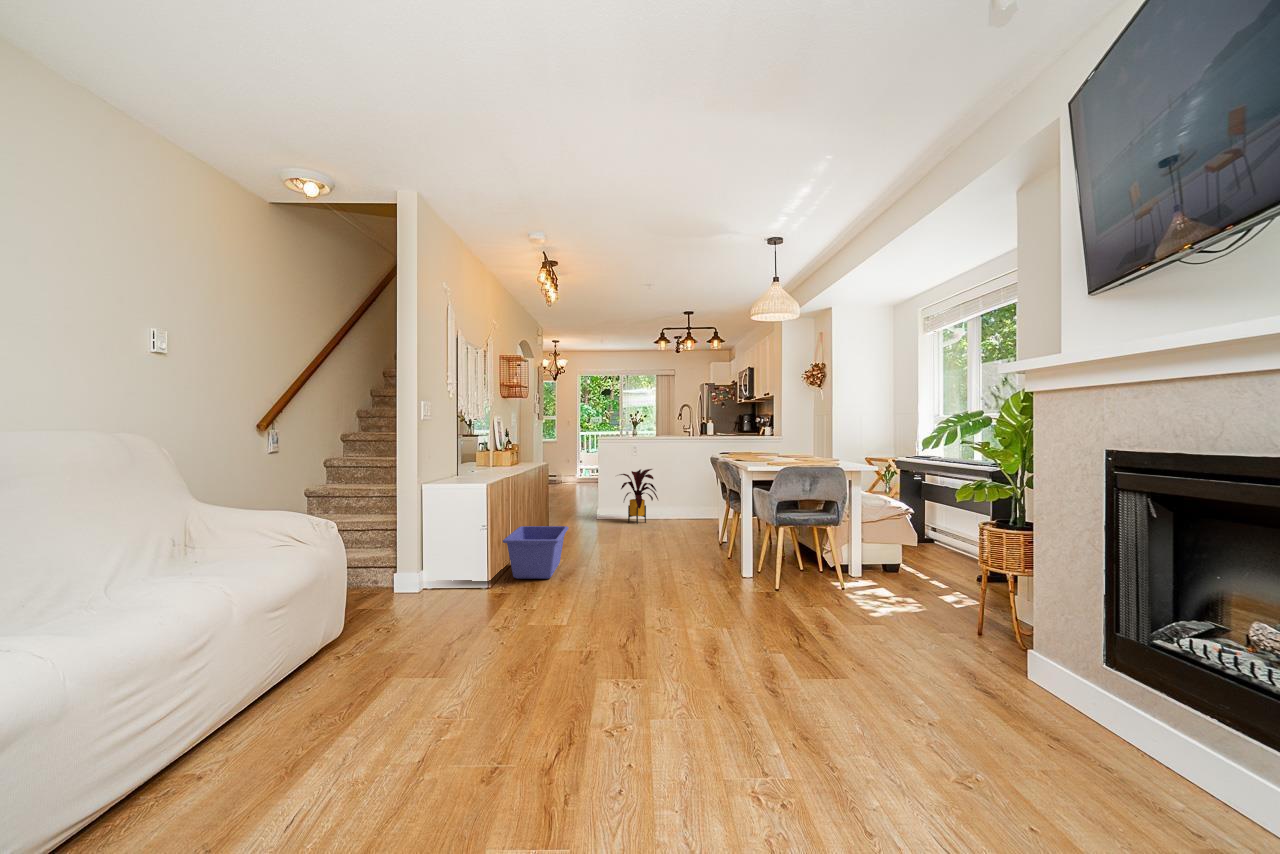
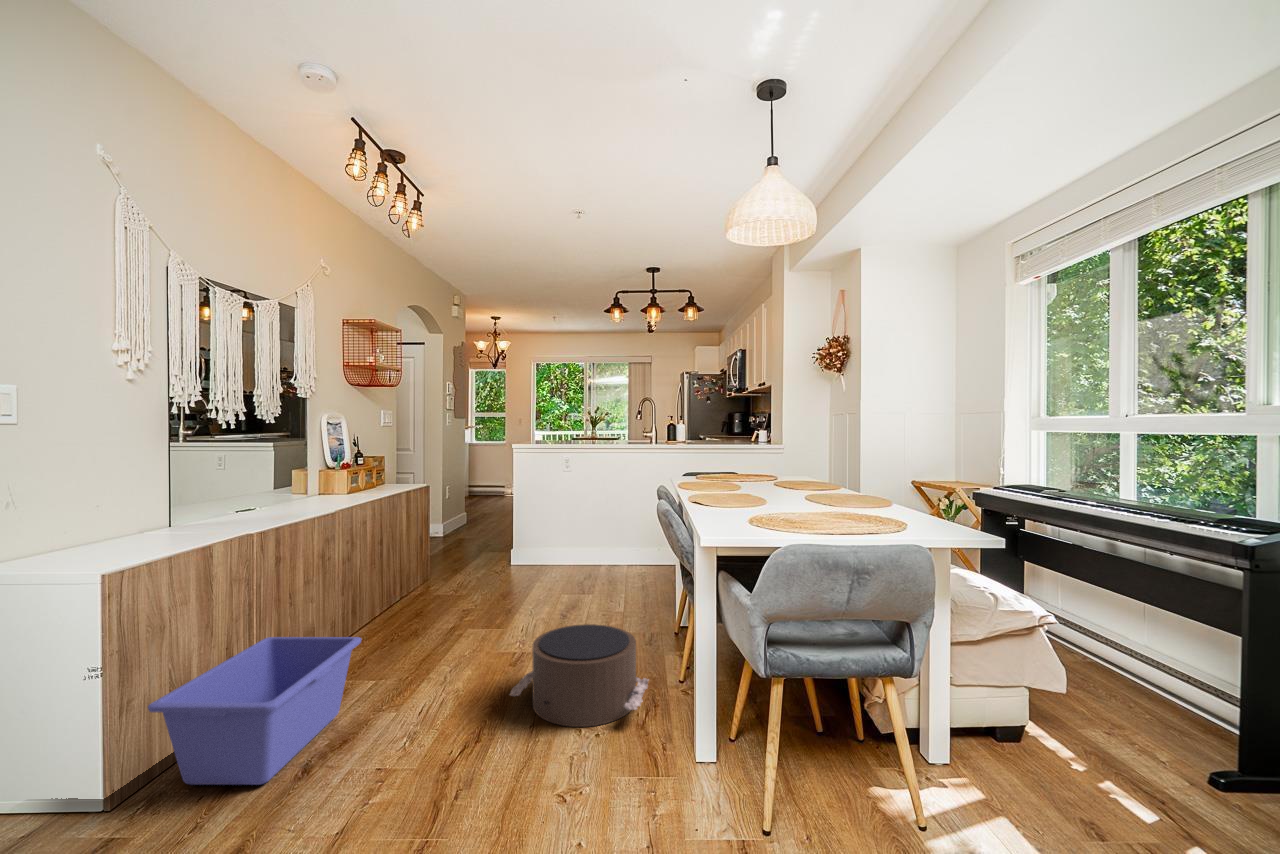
house plant: present [620,469,658,524] -> none [529,495,596,582]
pouf: none [644,527,712,567] -> present [510,624,649,727]

